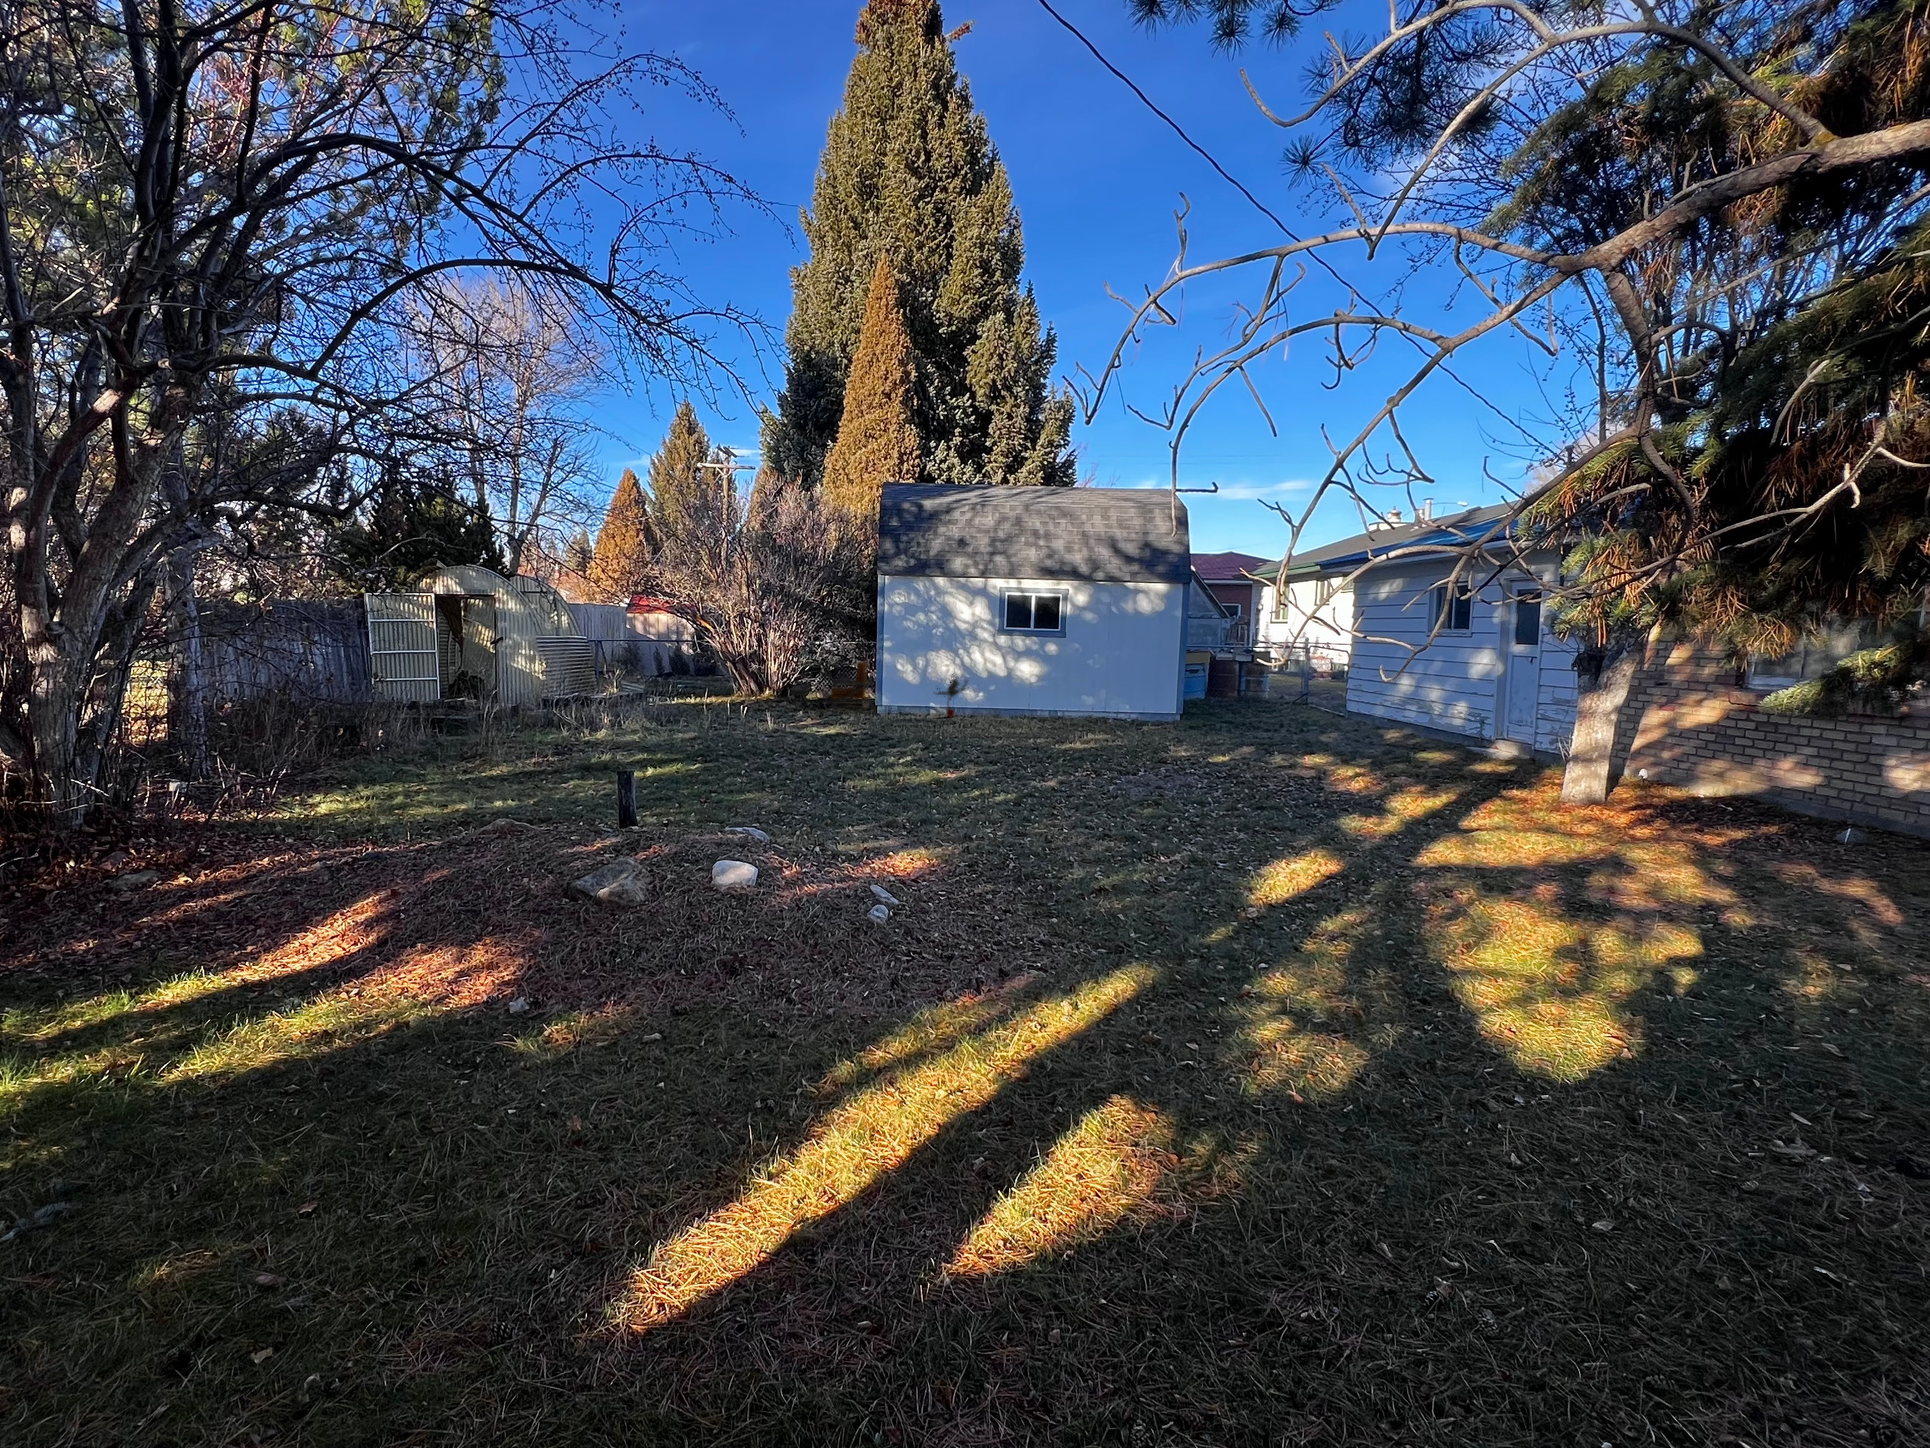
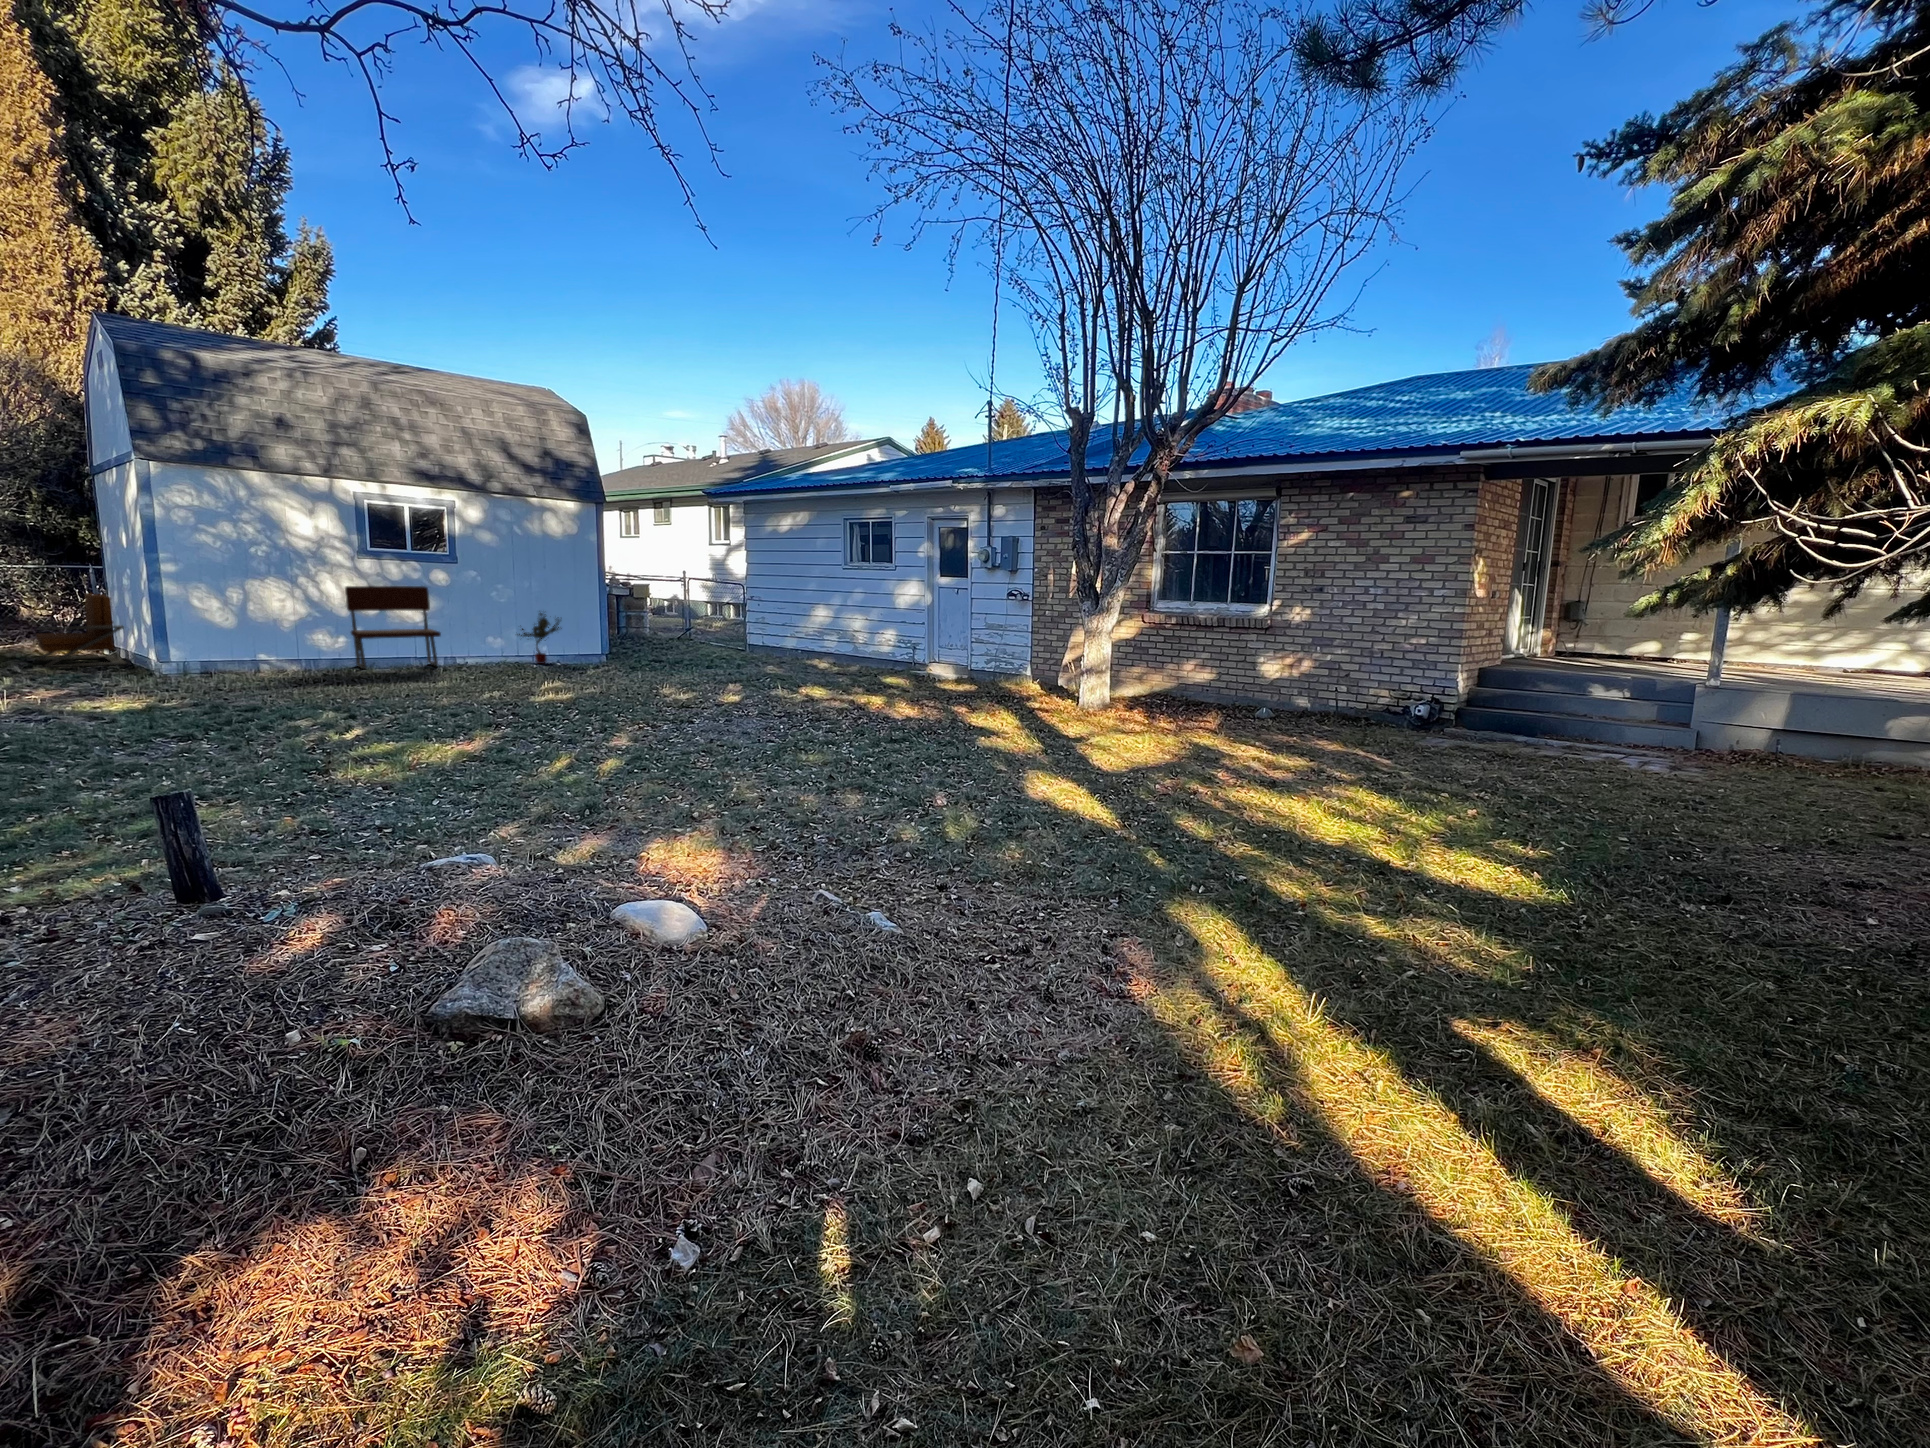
bench: none [985,657,1040,720] -> present [345,586,441,669]
potted tree: present [937,674,967,717] -> present [517,613,562,664]

